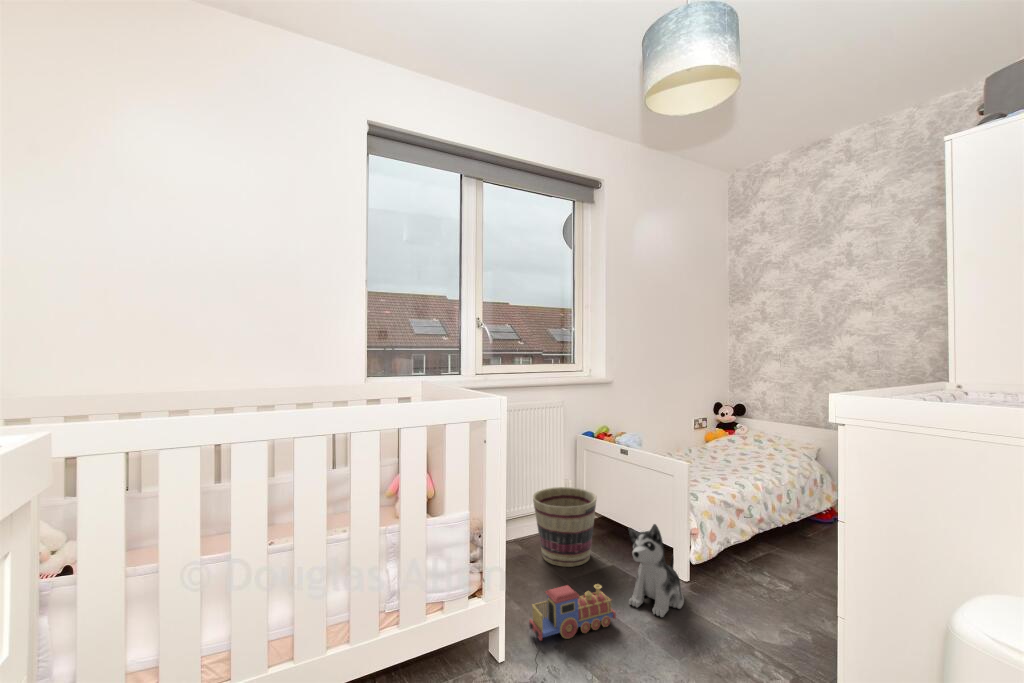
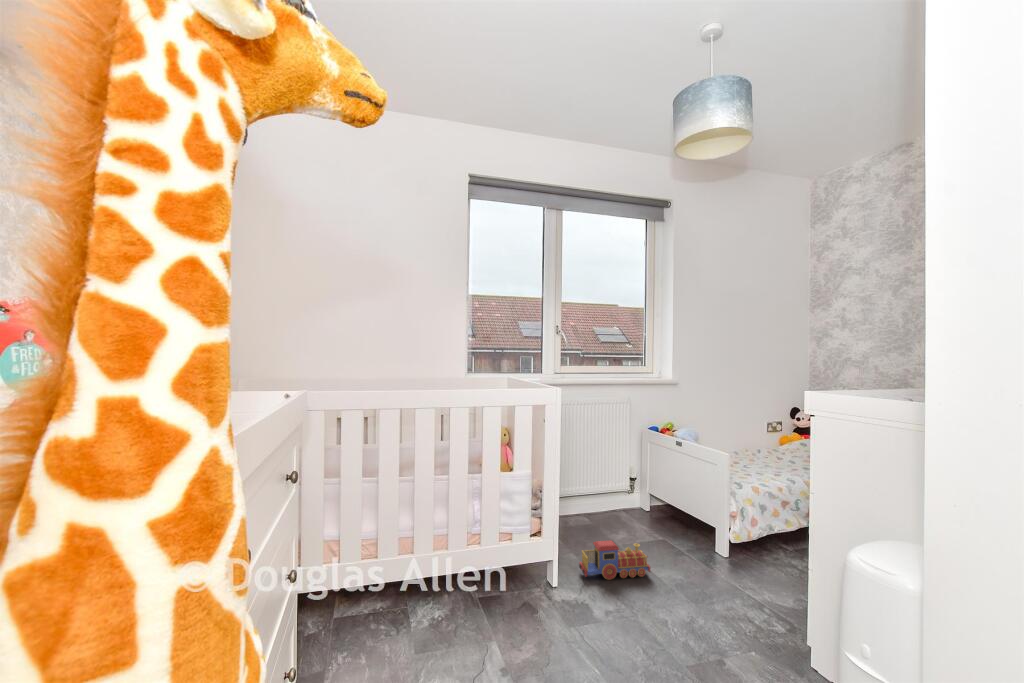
basket: present [533,487,597,567] -> none [596,469,651,534]
plush toy: present [629,524,684,617] -> none [667,502,716,578]

